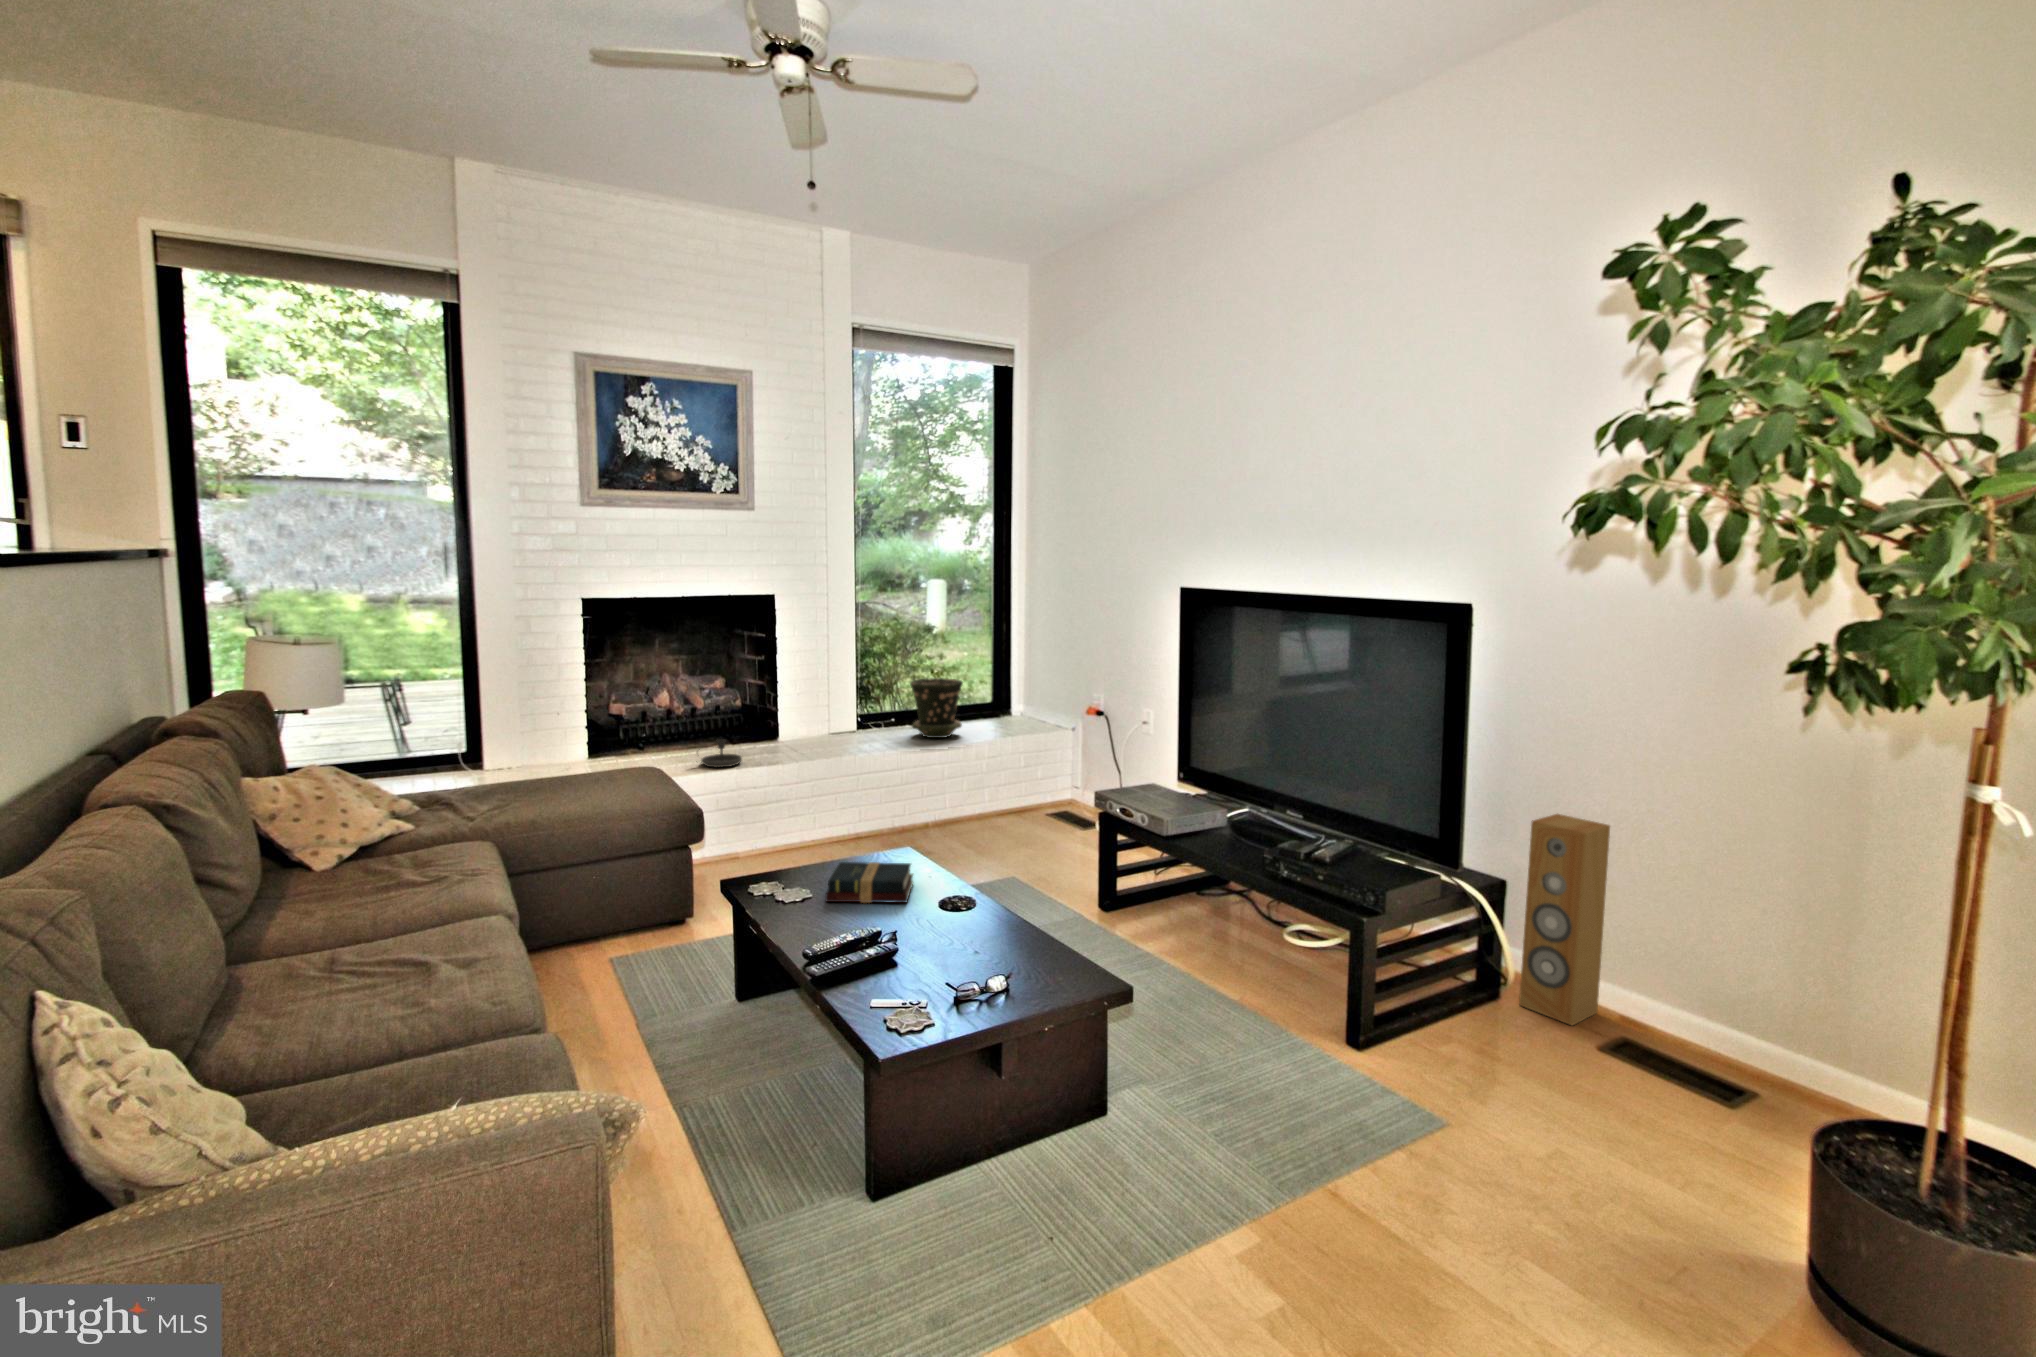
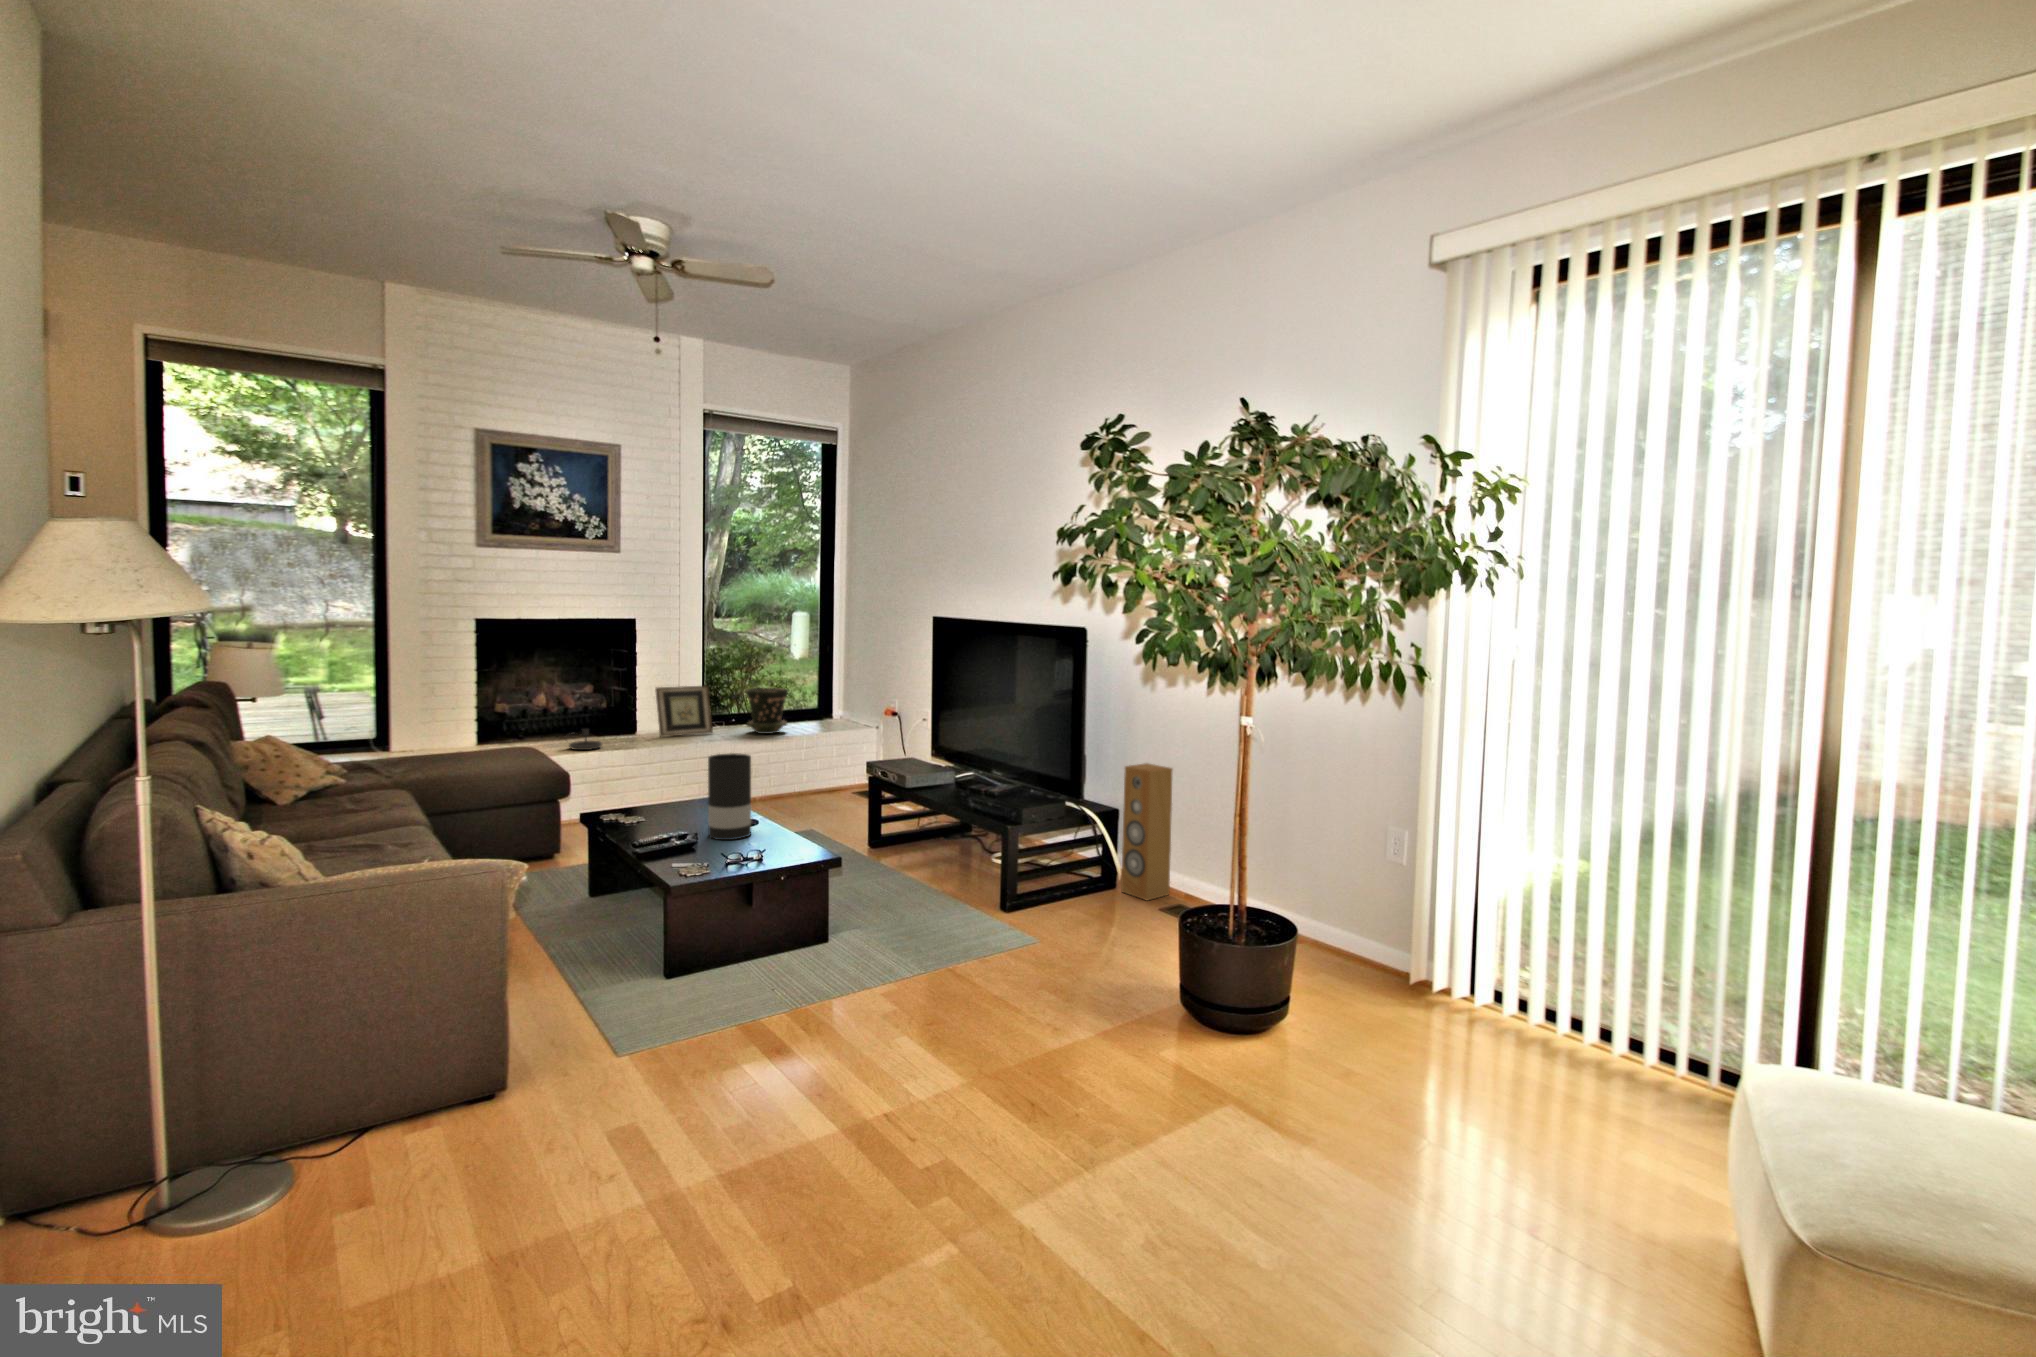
picture frame: none [801,677,871,744] -> present [655,686,713,737]
vase: none [939,815,1002,953] -> present [708,753,751,840]
hardback book: present [826,862,913,903] -> none [638,795,705,818]

